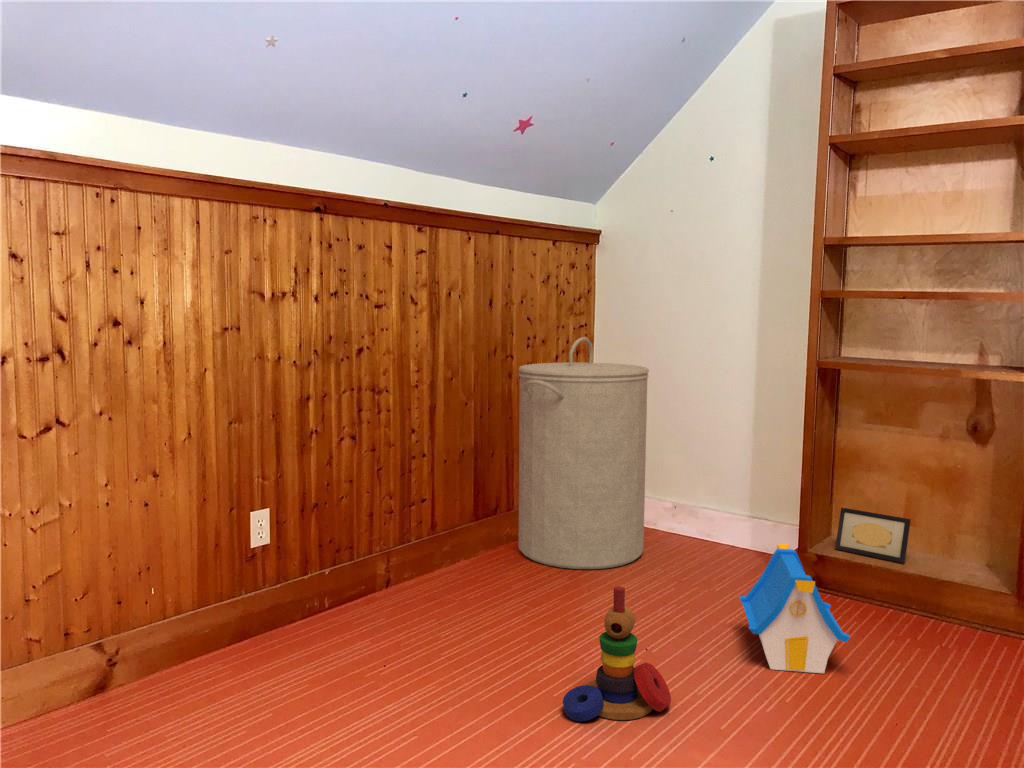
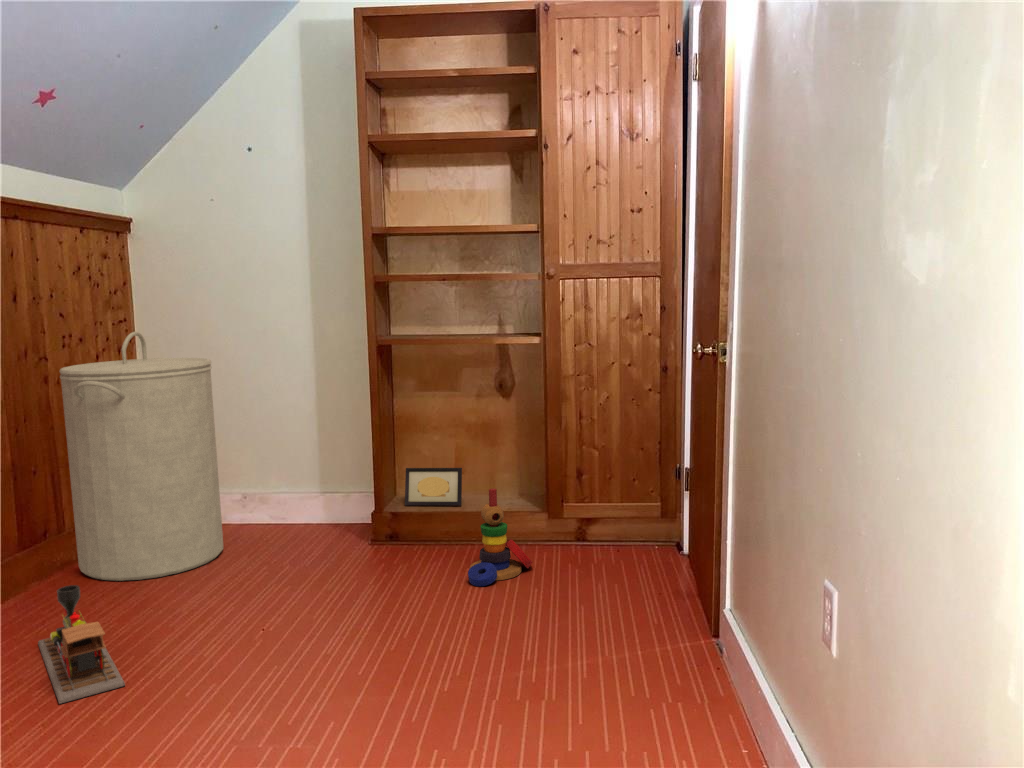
toy house: present [739,544,850,673] -> none [336,504,438,616]
toy train: none [457,563,512,670] -> present [38,585,125,704]
stacking toy: present [563,587,671,721] -> present [468,488,532,586]

